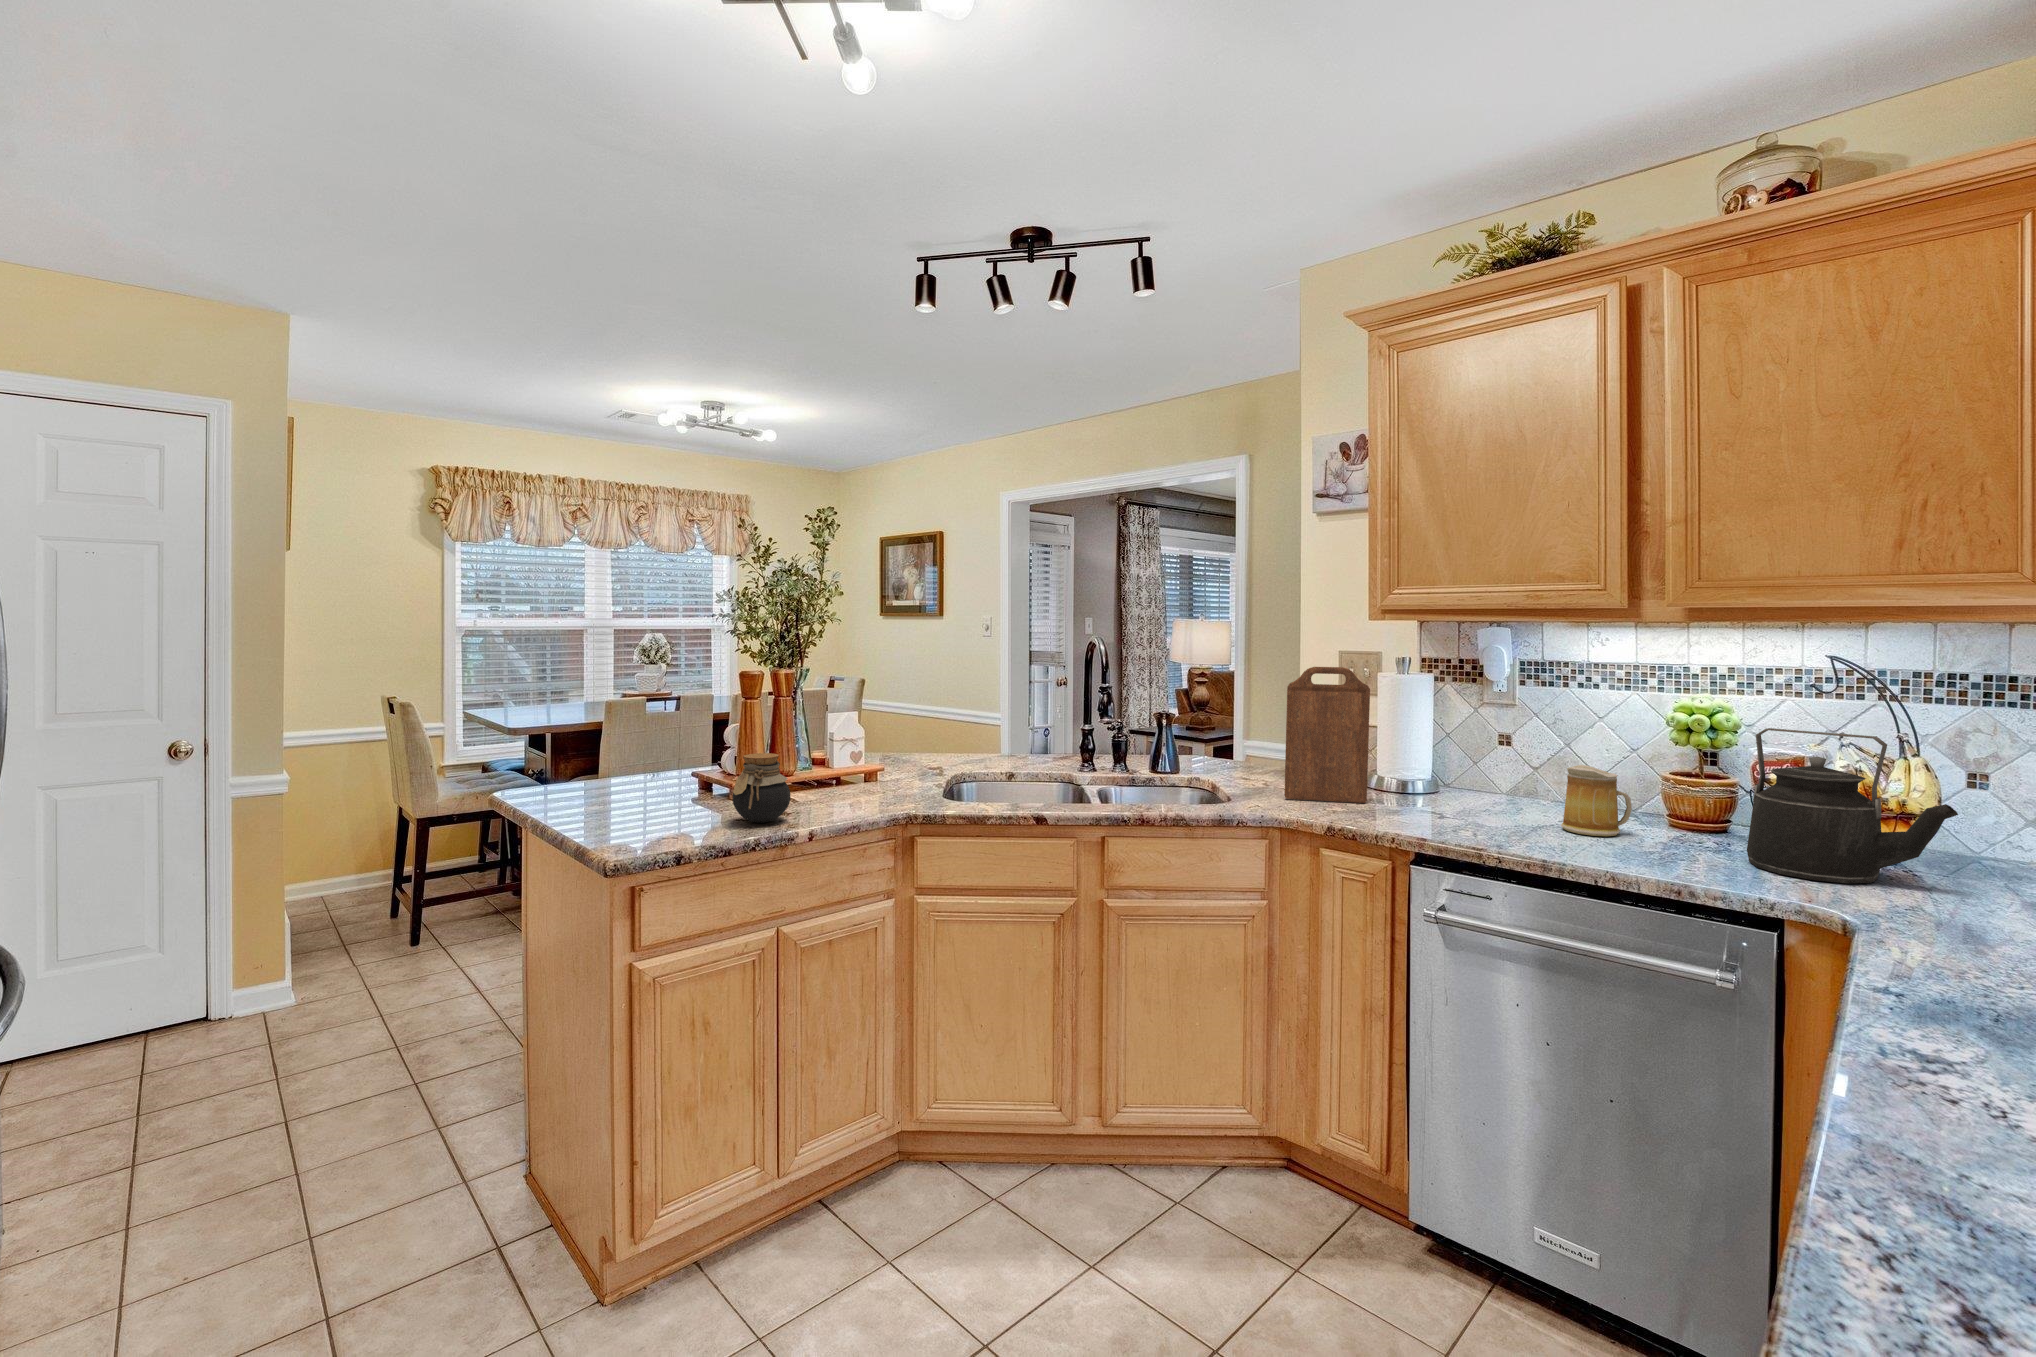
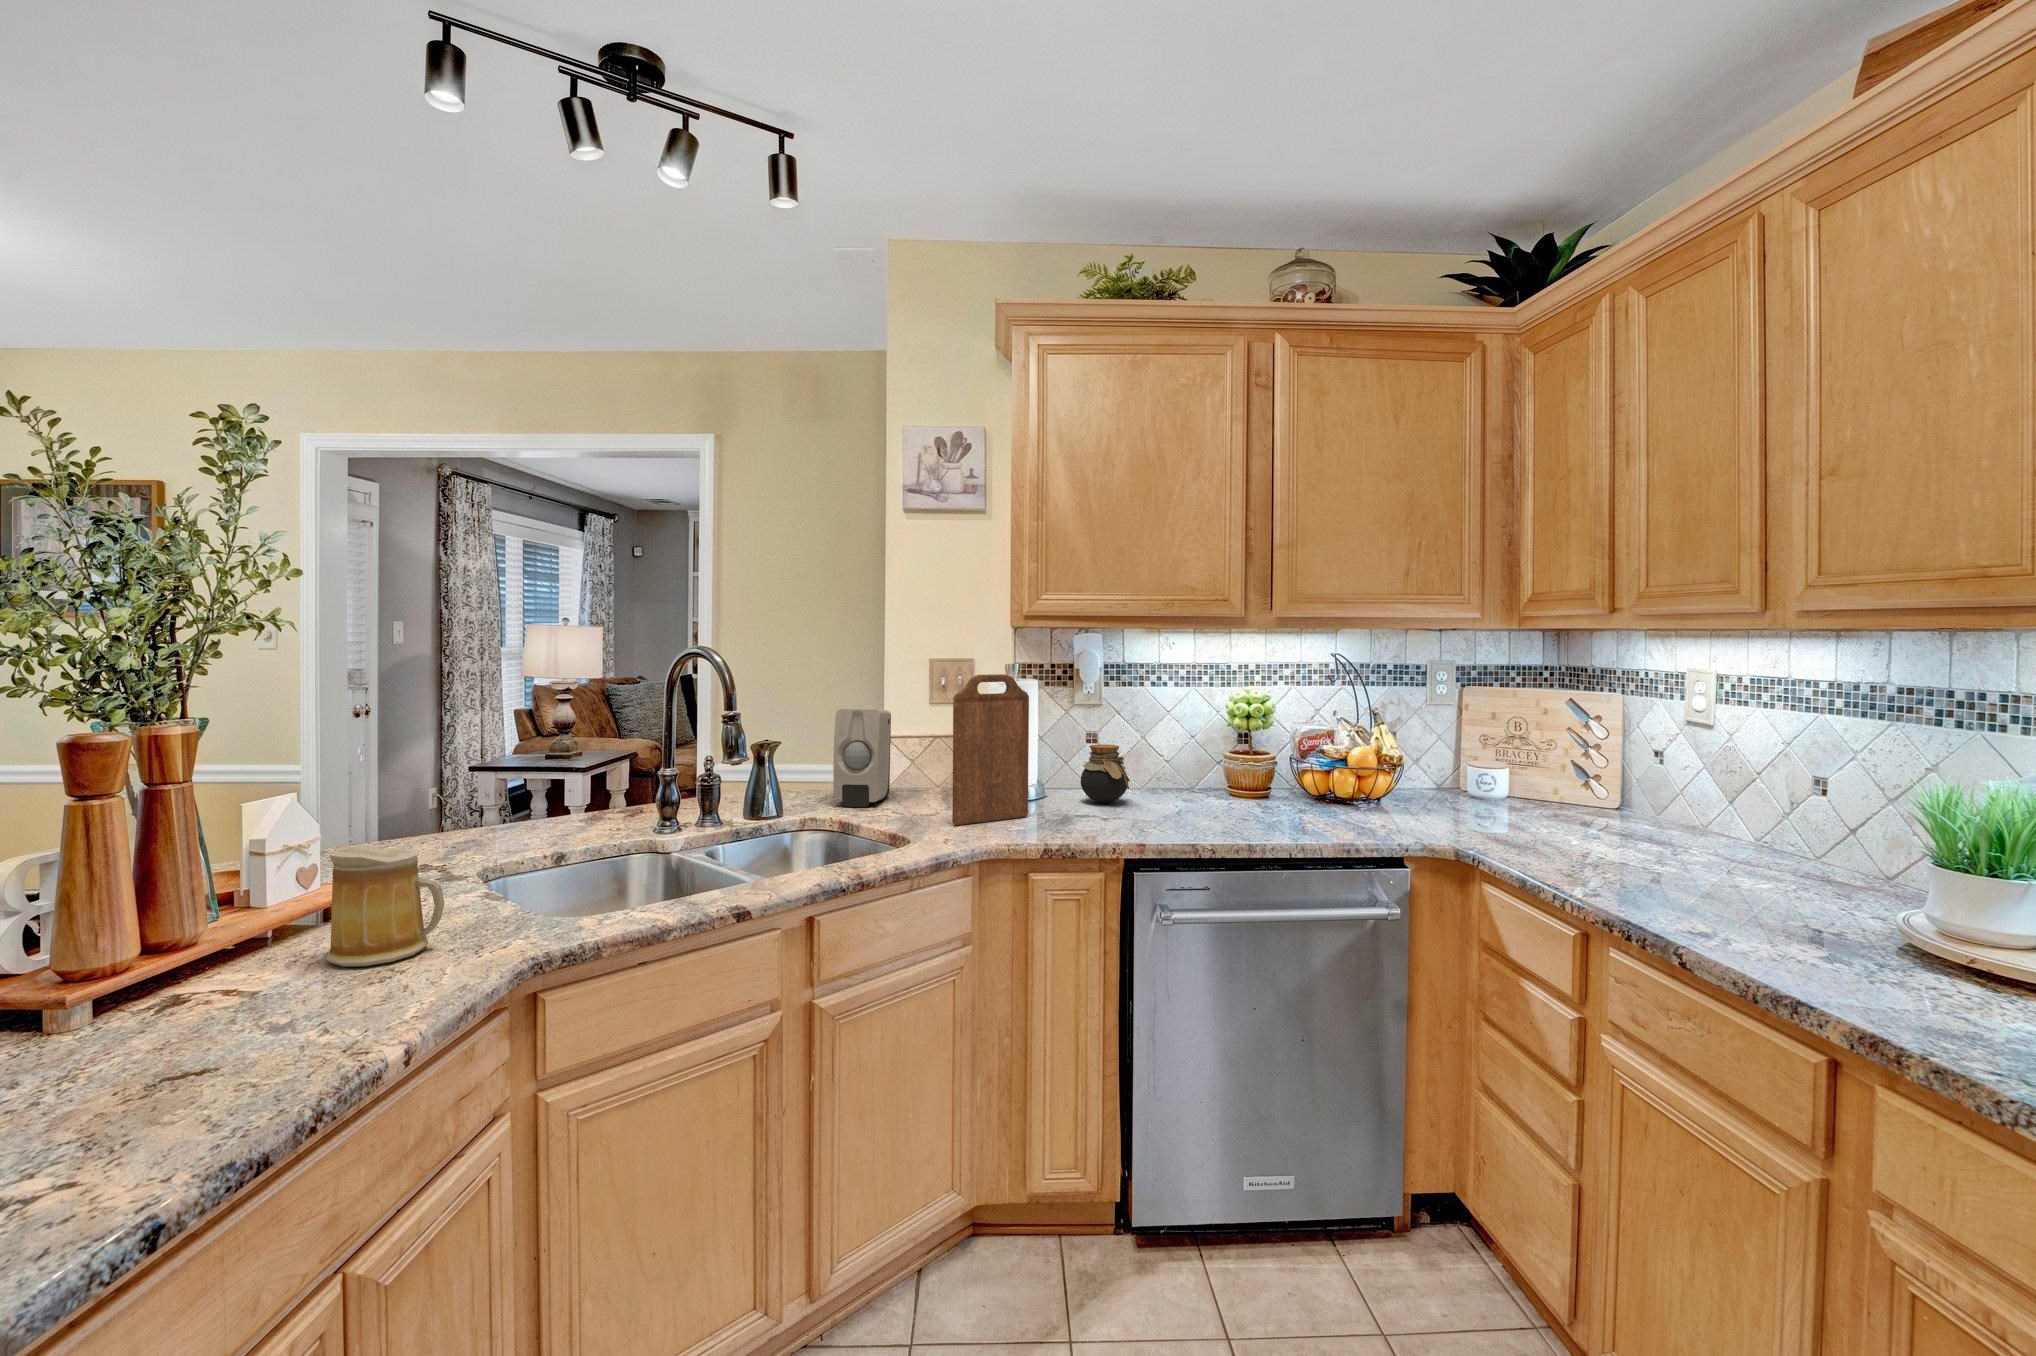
soap dispenser: none [1225,693,1291,777] -> present [833,709,891,807]
kettle: present [1747,728,1958,883] -> none [1334,711,1456,825]
jar: present [733,753,791,823] -> present [1081,744,1130,803]
mug: present [1561,765,1632,836] -> present [327,846,444,967]

